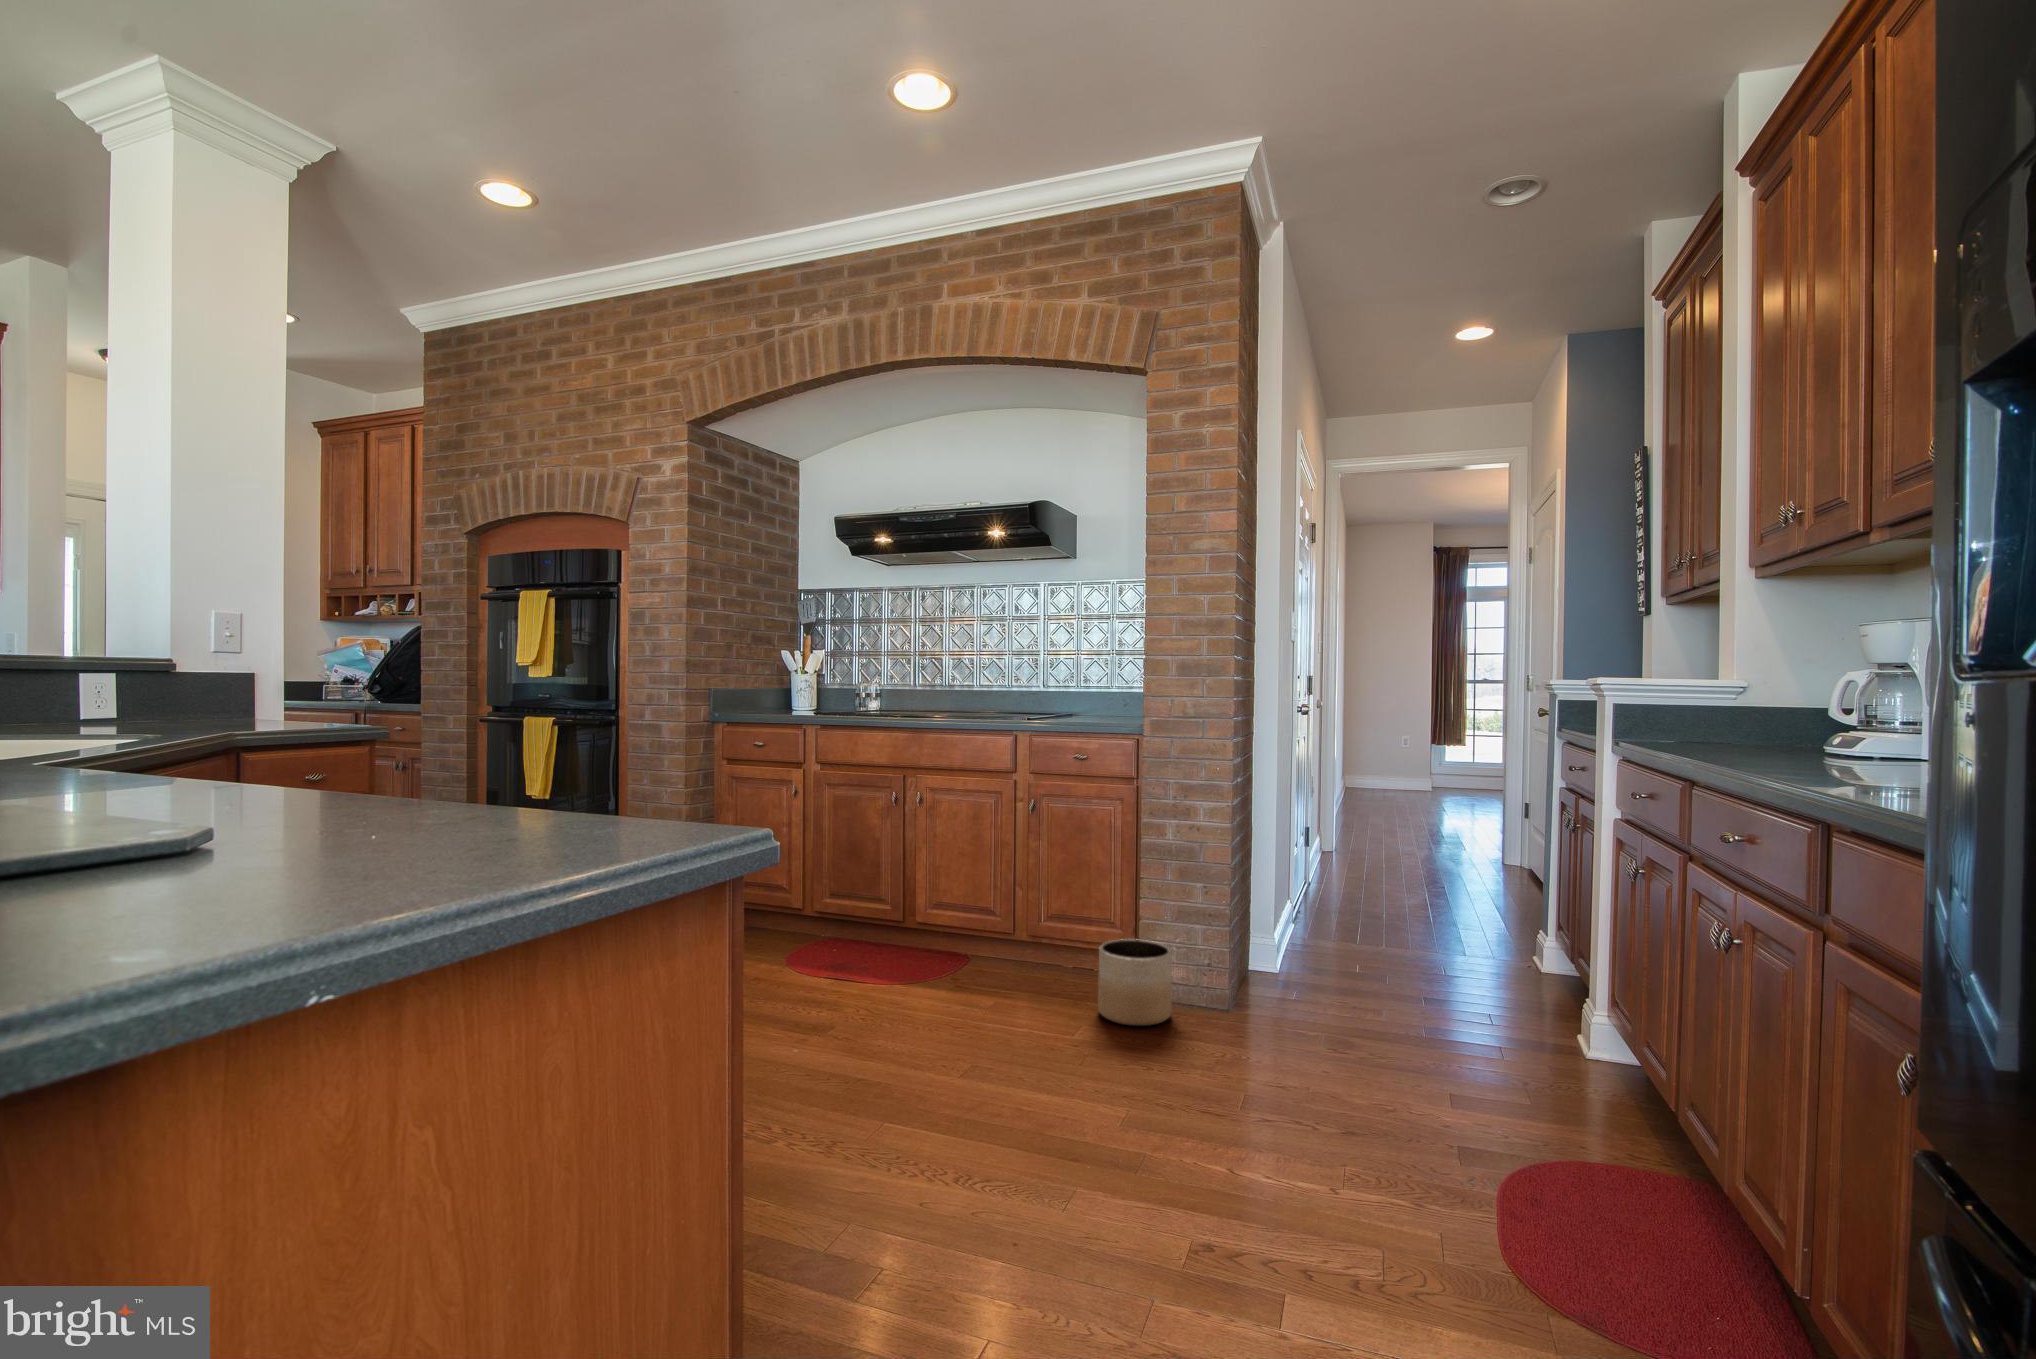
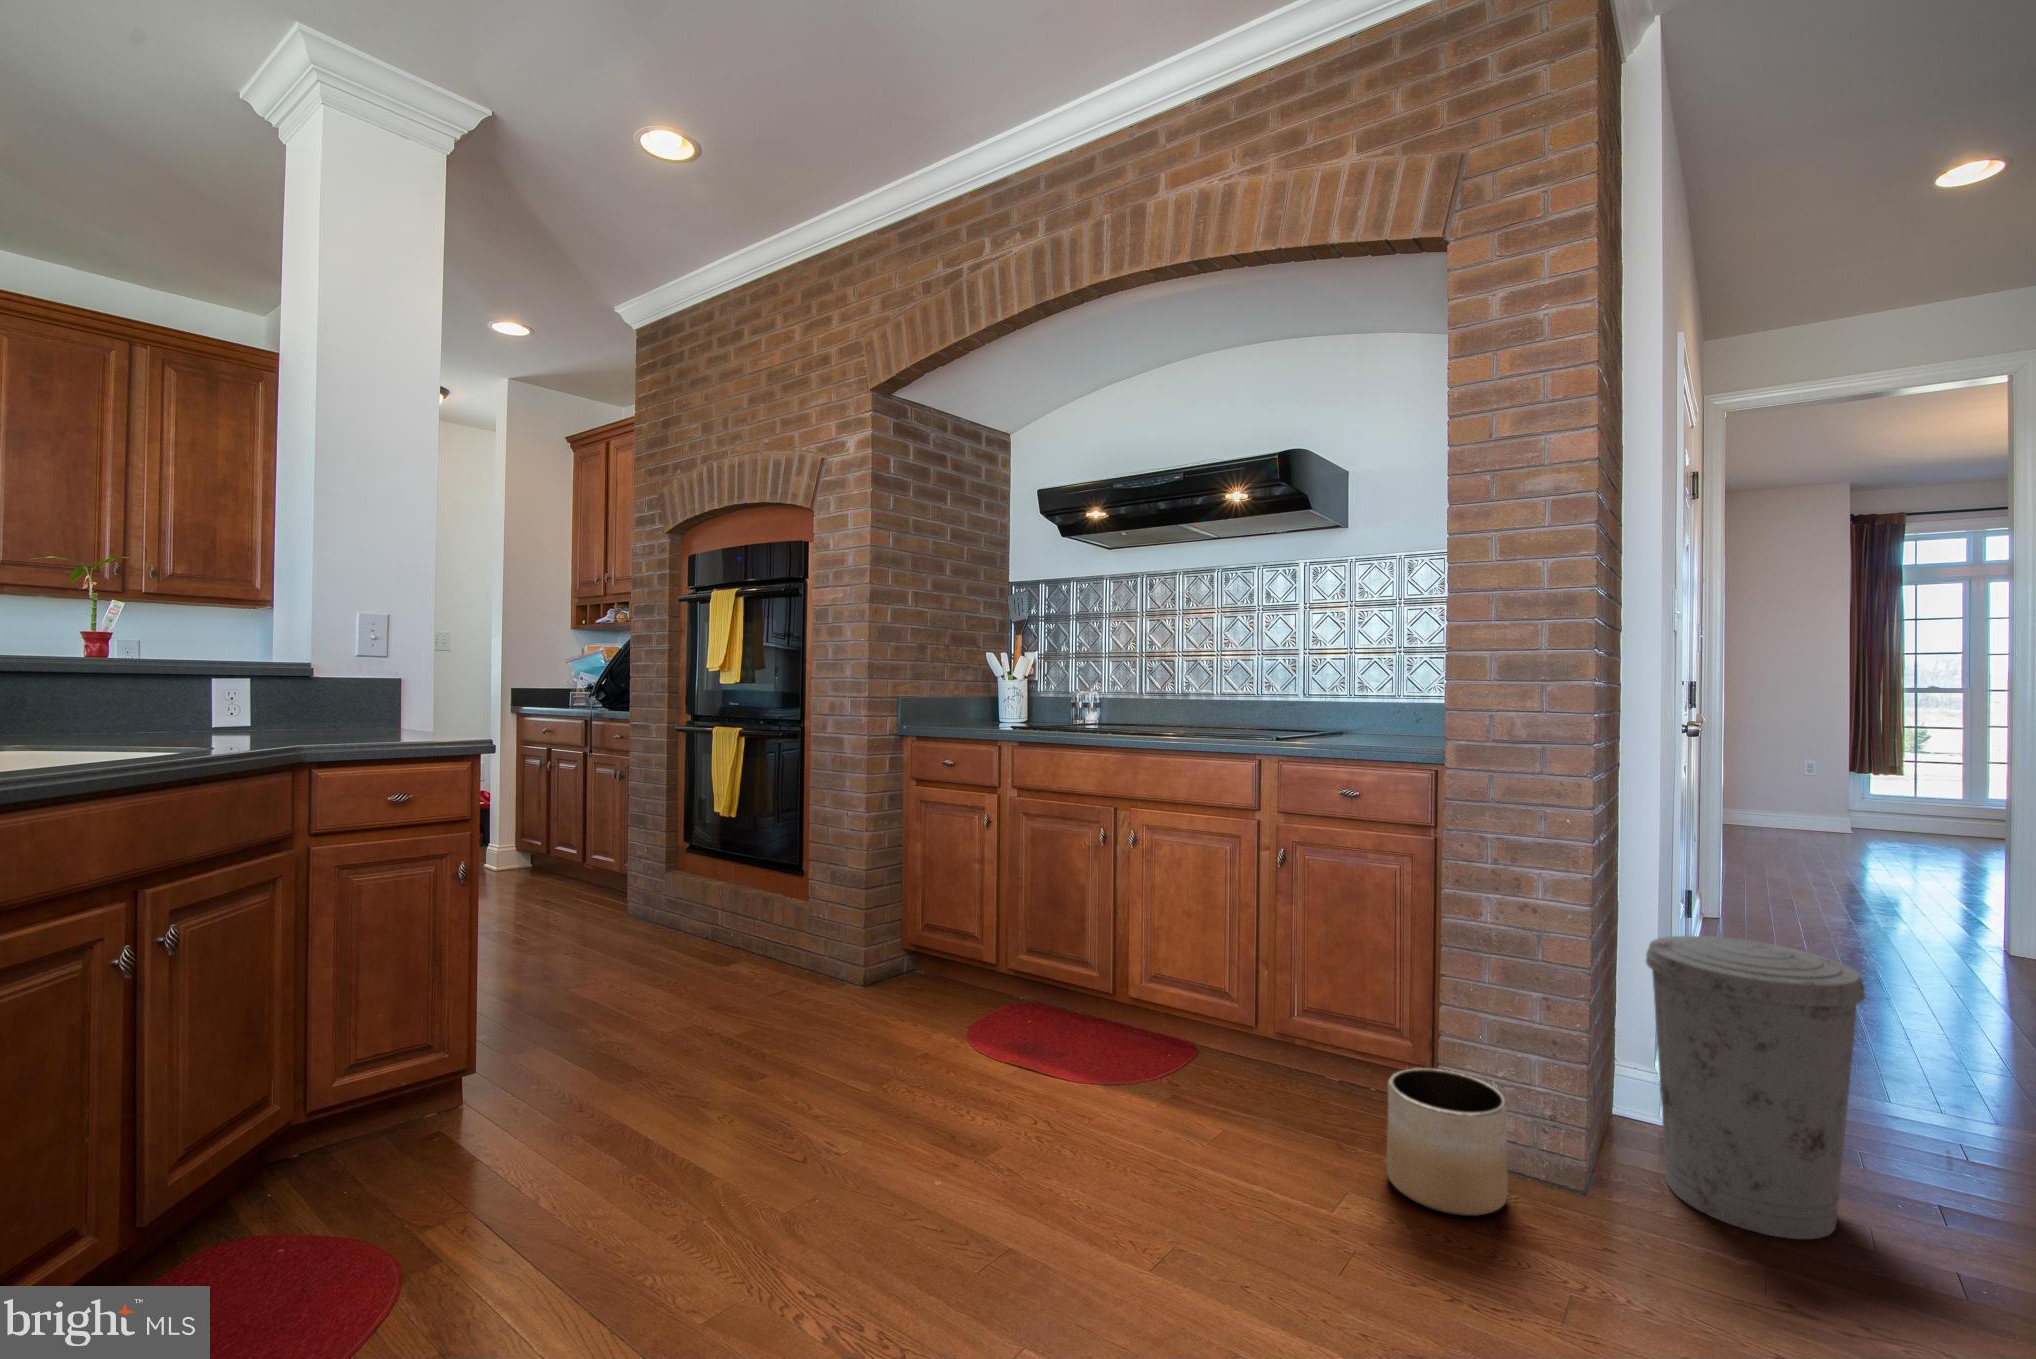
trash can: none [1256,841,1369,1017] -> present [1646,936,1865,1239]

